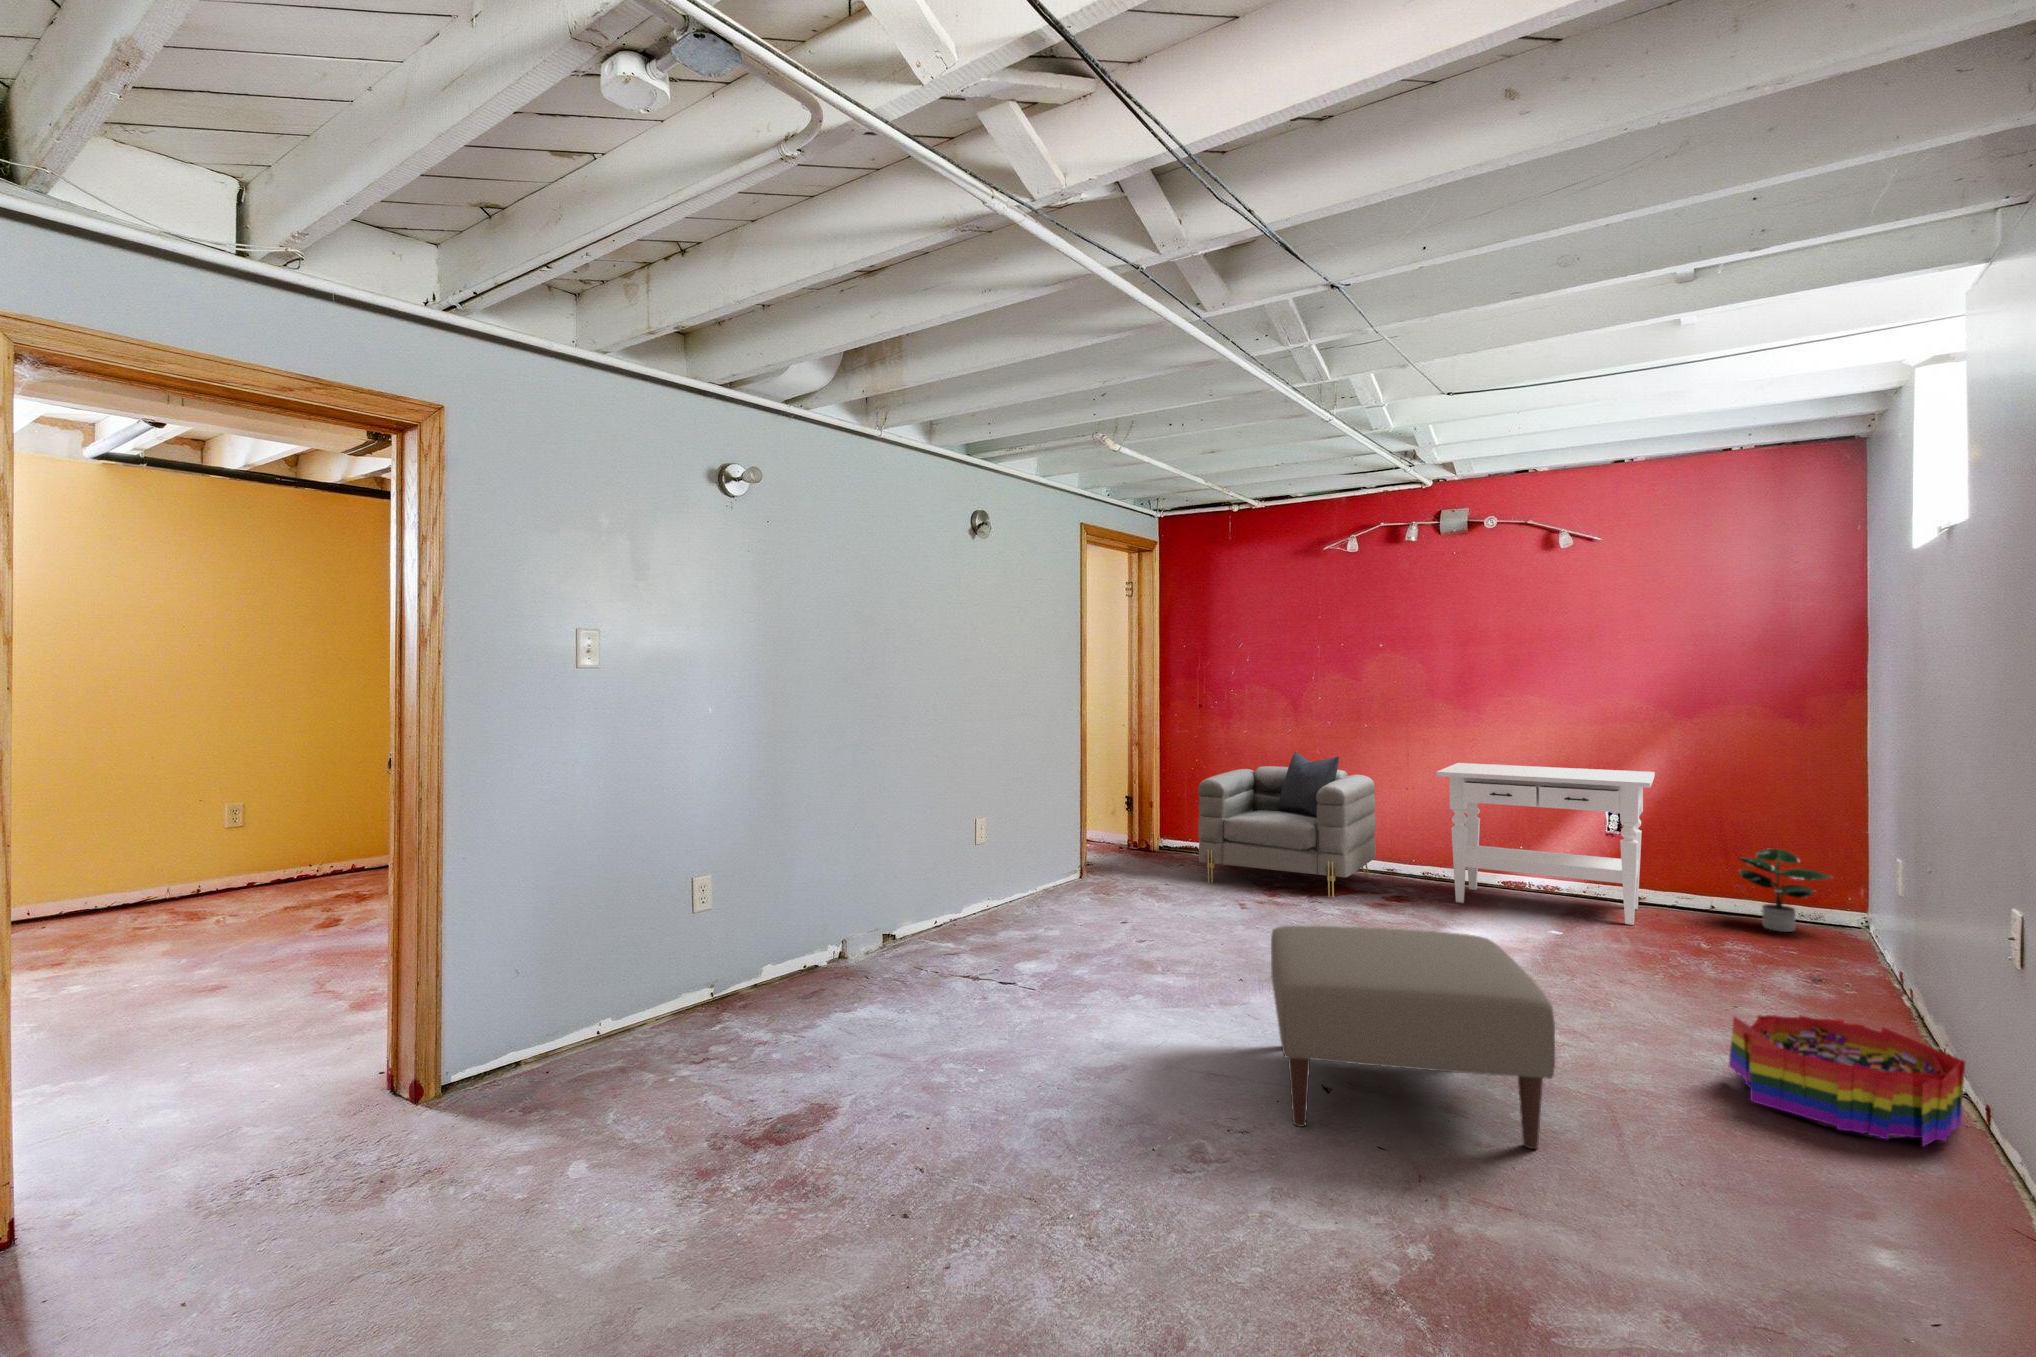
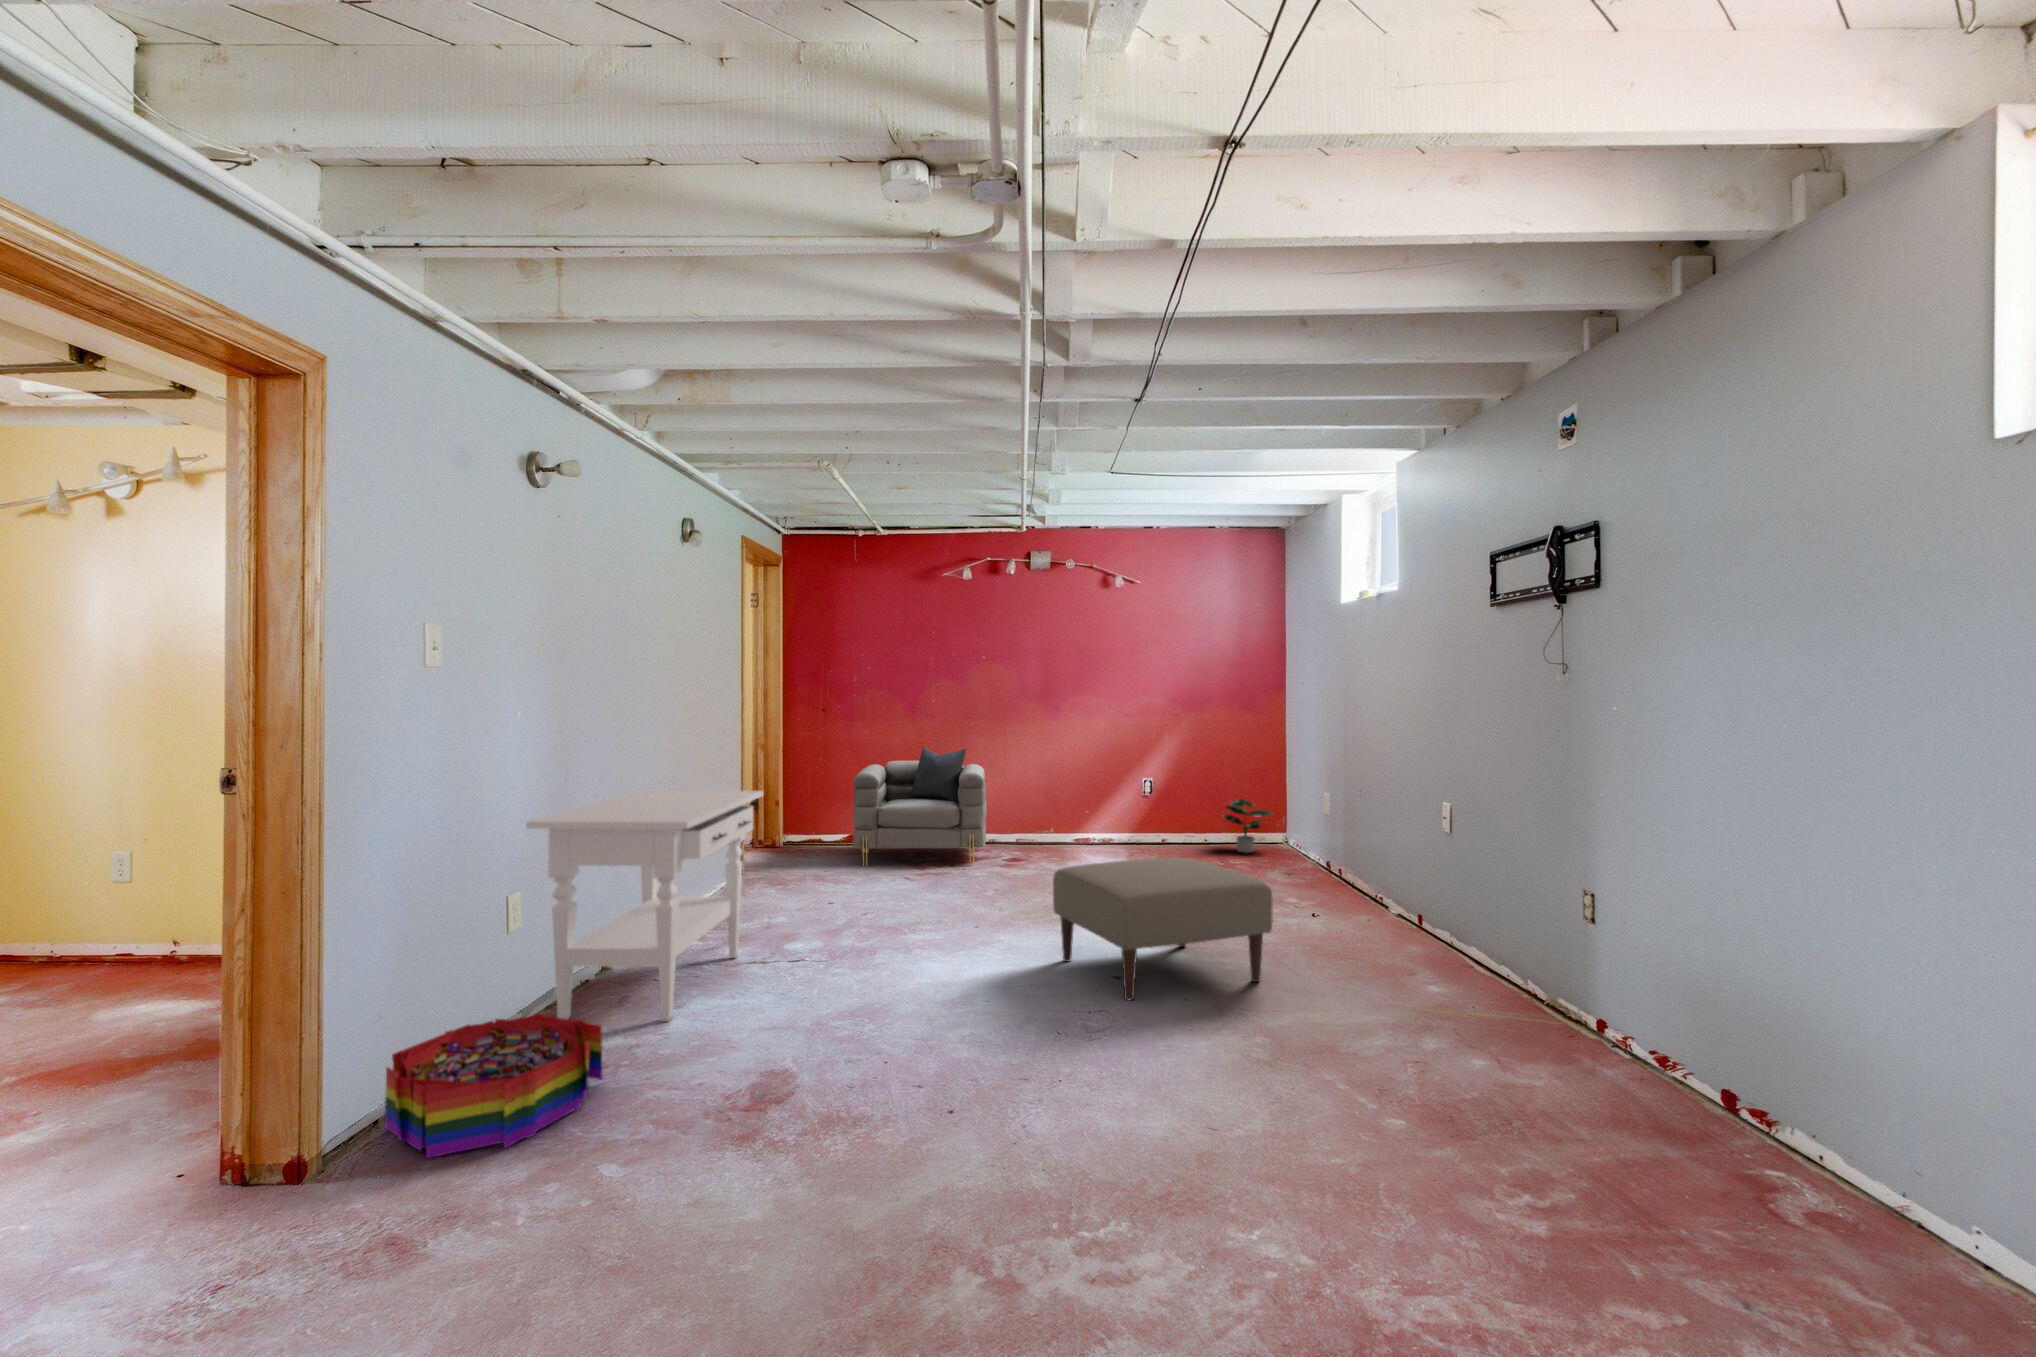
side table: present [1437,763,1655,925] -> present [526,790,763,1022]
storage bin: present [1729,1015,1965,1146] -> present [385,1014,603,1158]

